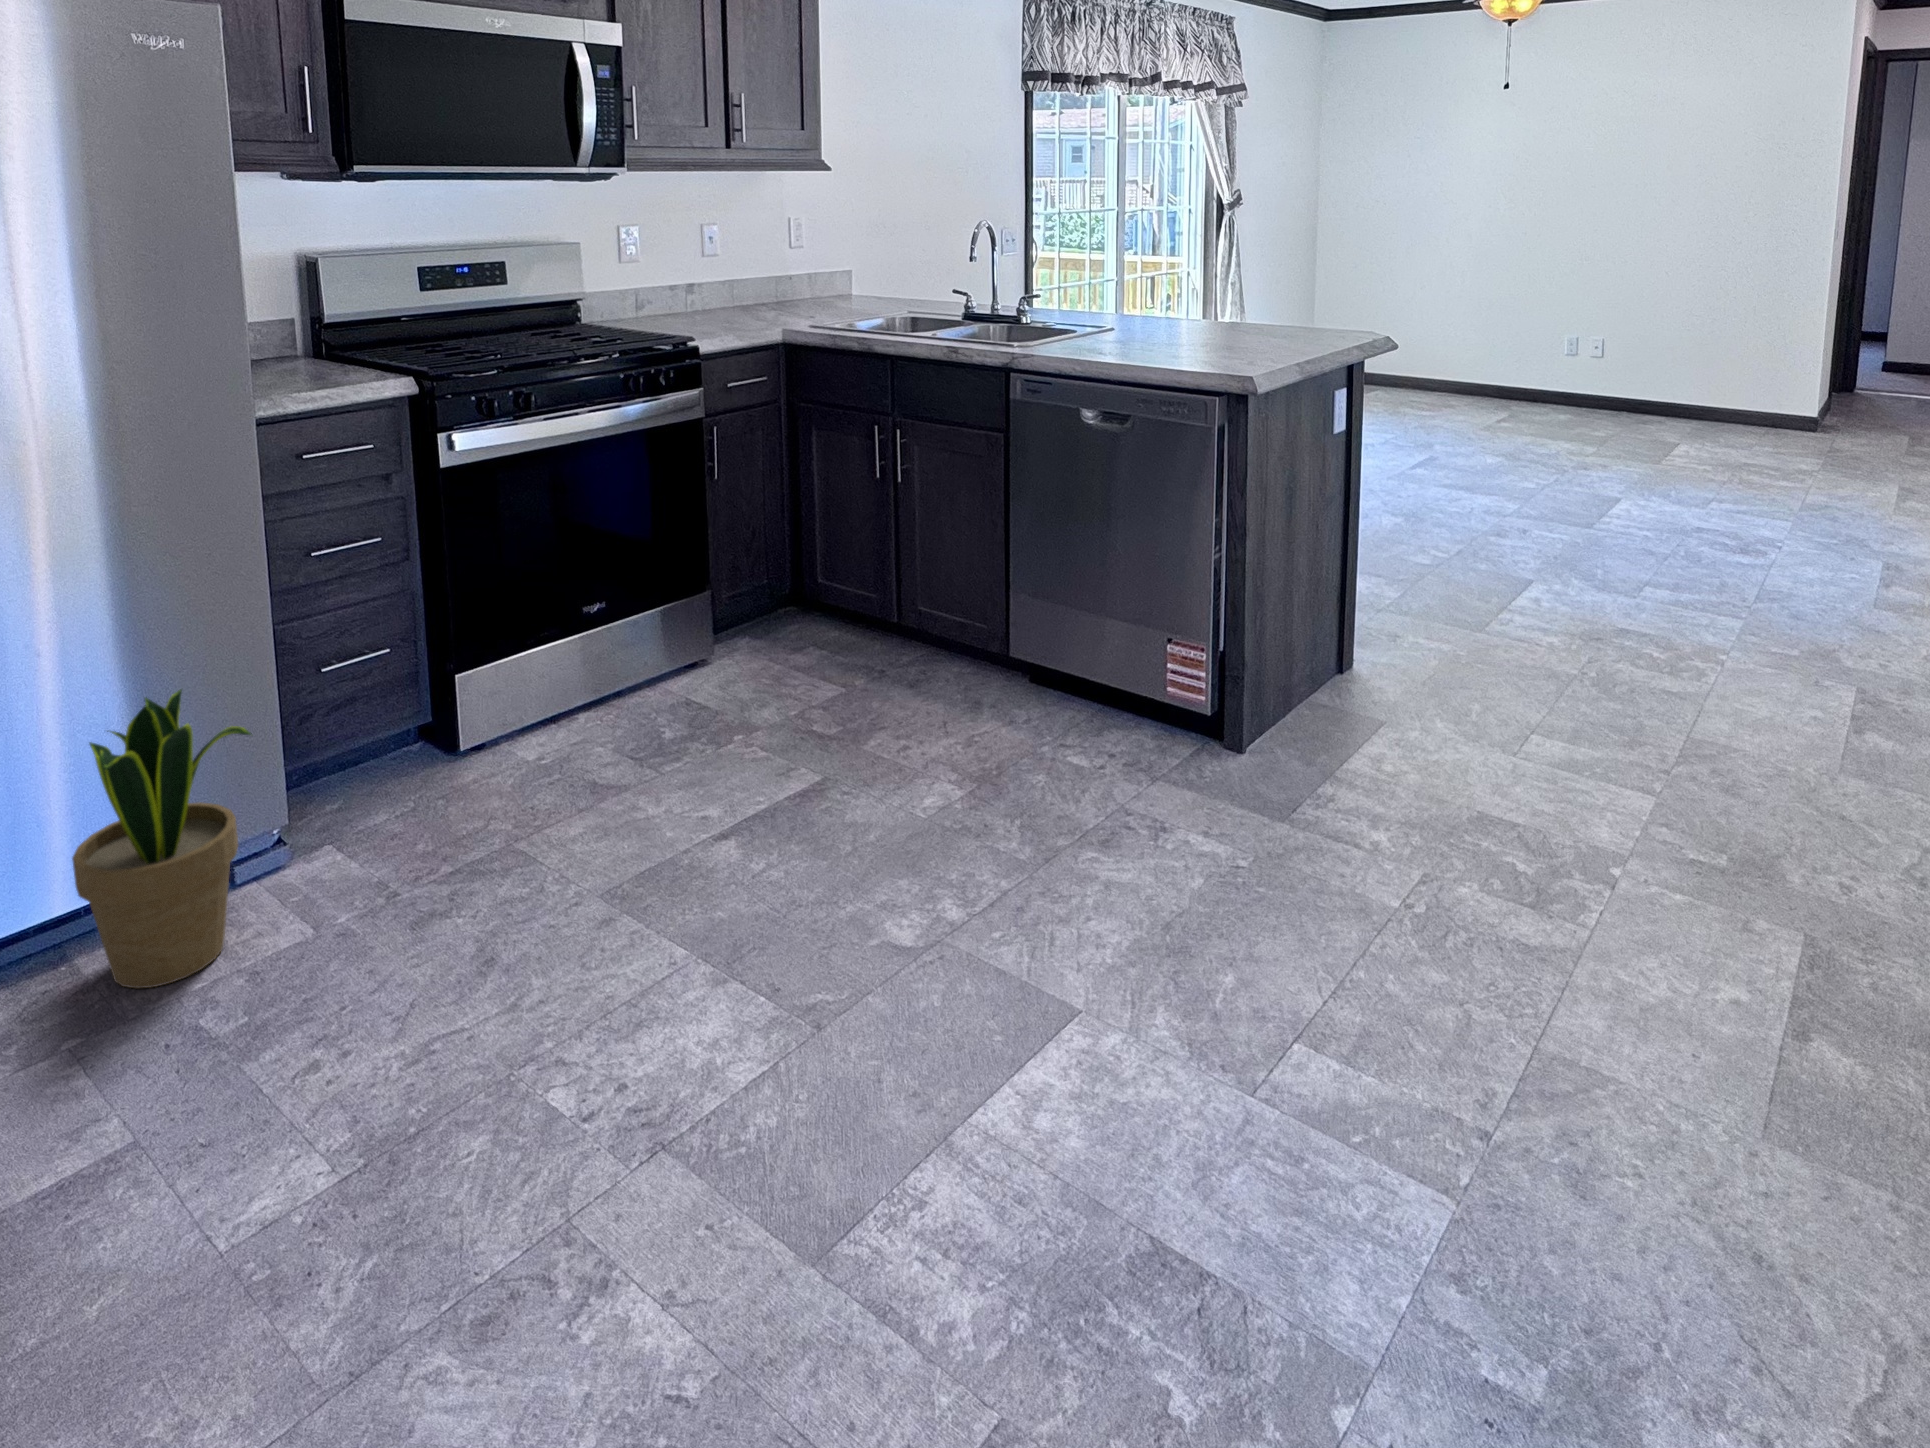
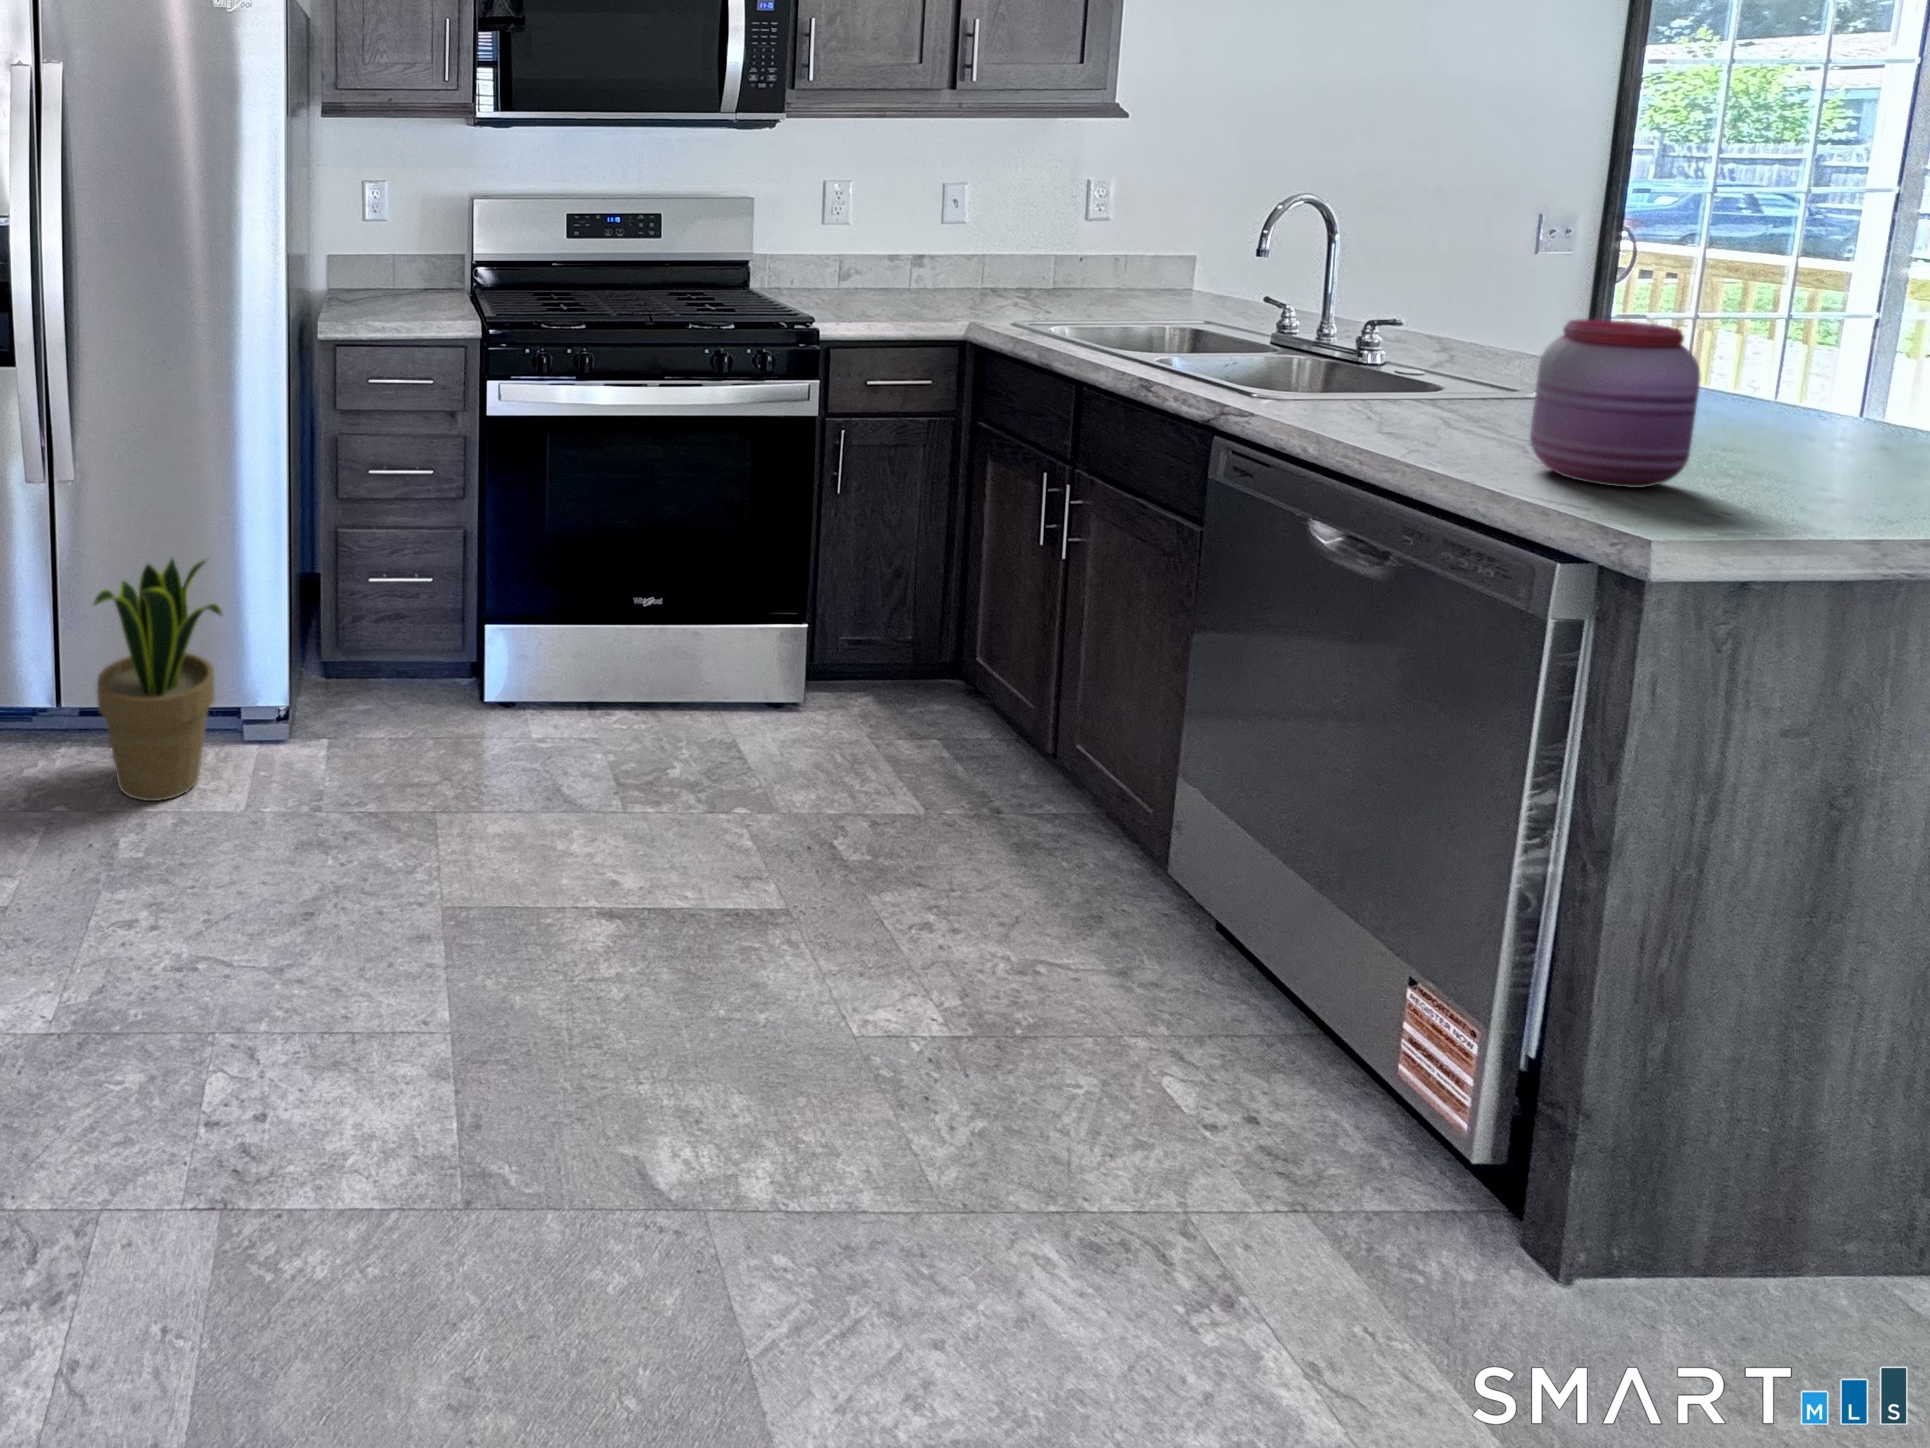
jar: none [1173,277,1233,360] -> present [1530,319,1701,488]

